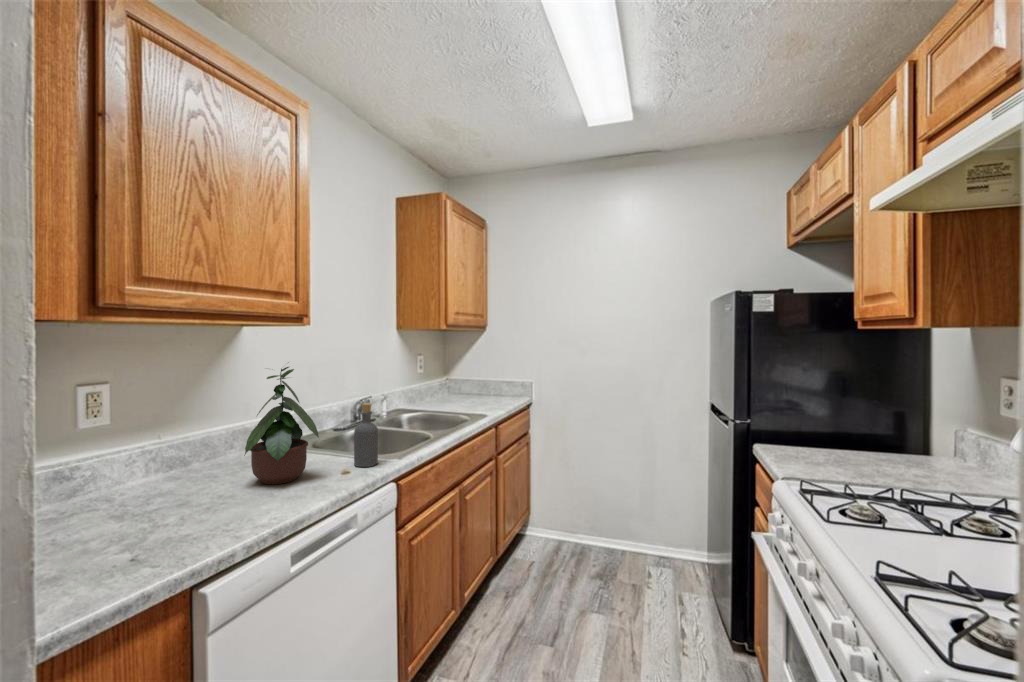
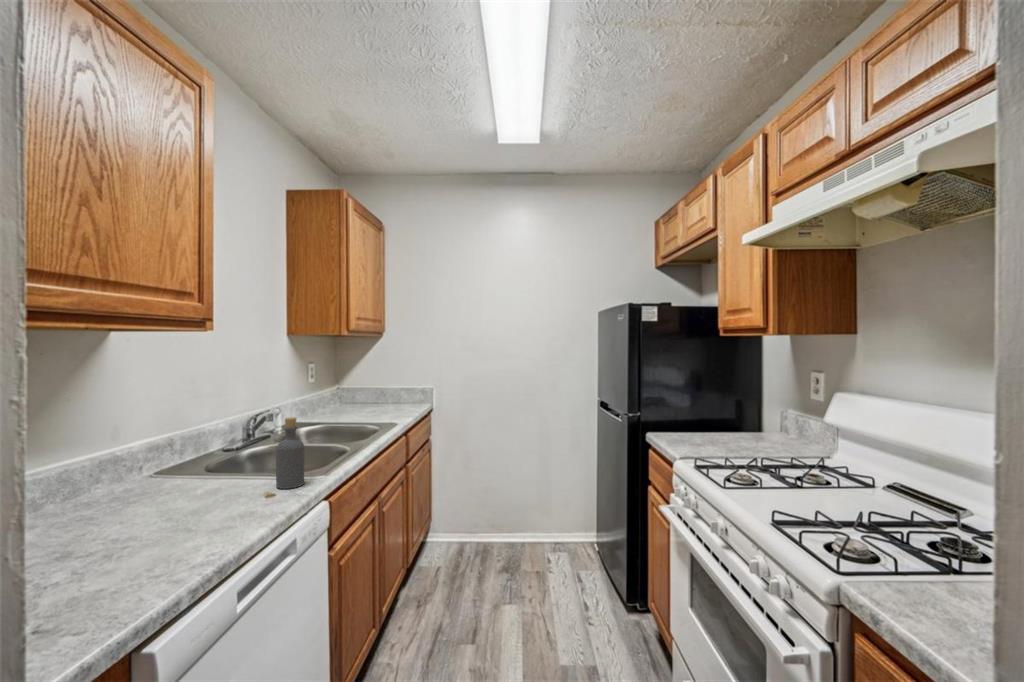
potted plant: present [244,367,319,484] -> none [132,373,243,521]

